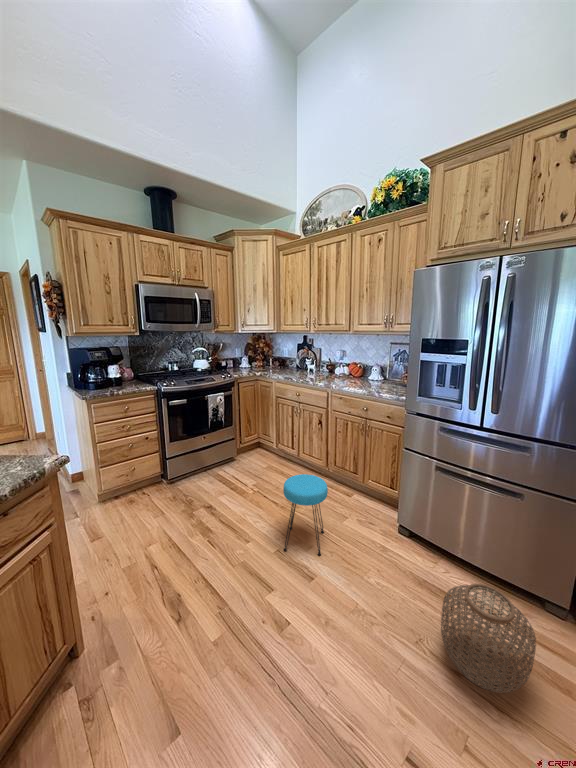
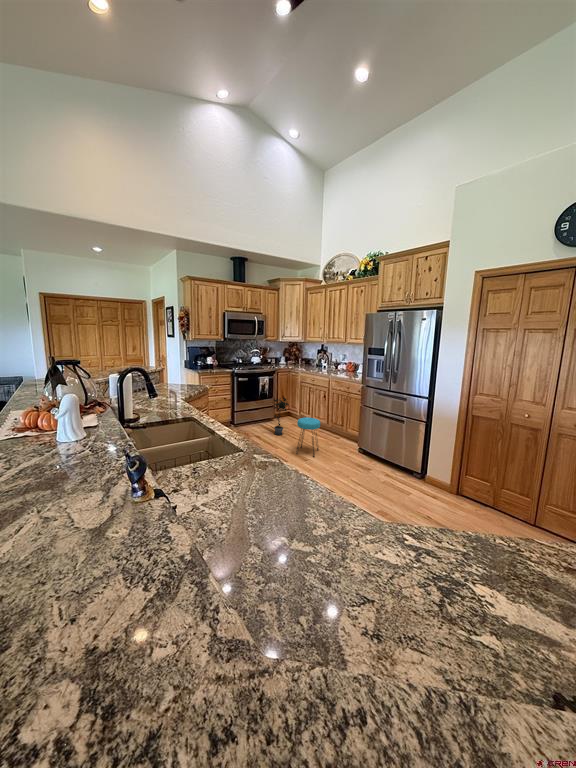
potted plant: none [231,428,264,498] -> present [274,397,289,435]
woven basket: present [441,584,536,693] -> none [359,454,395,495]

